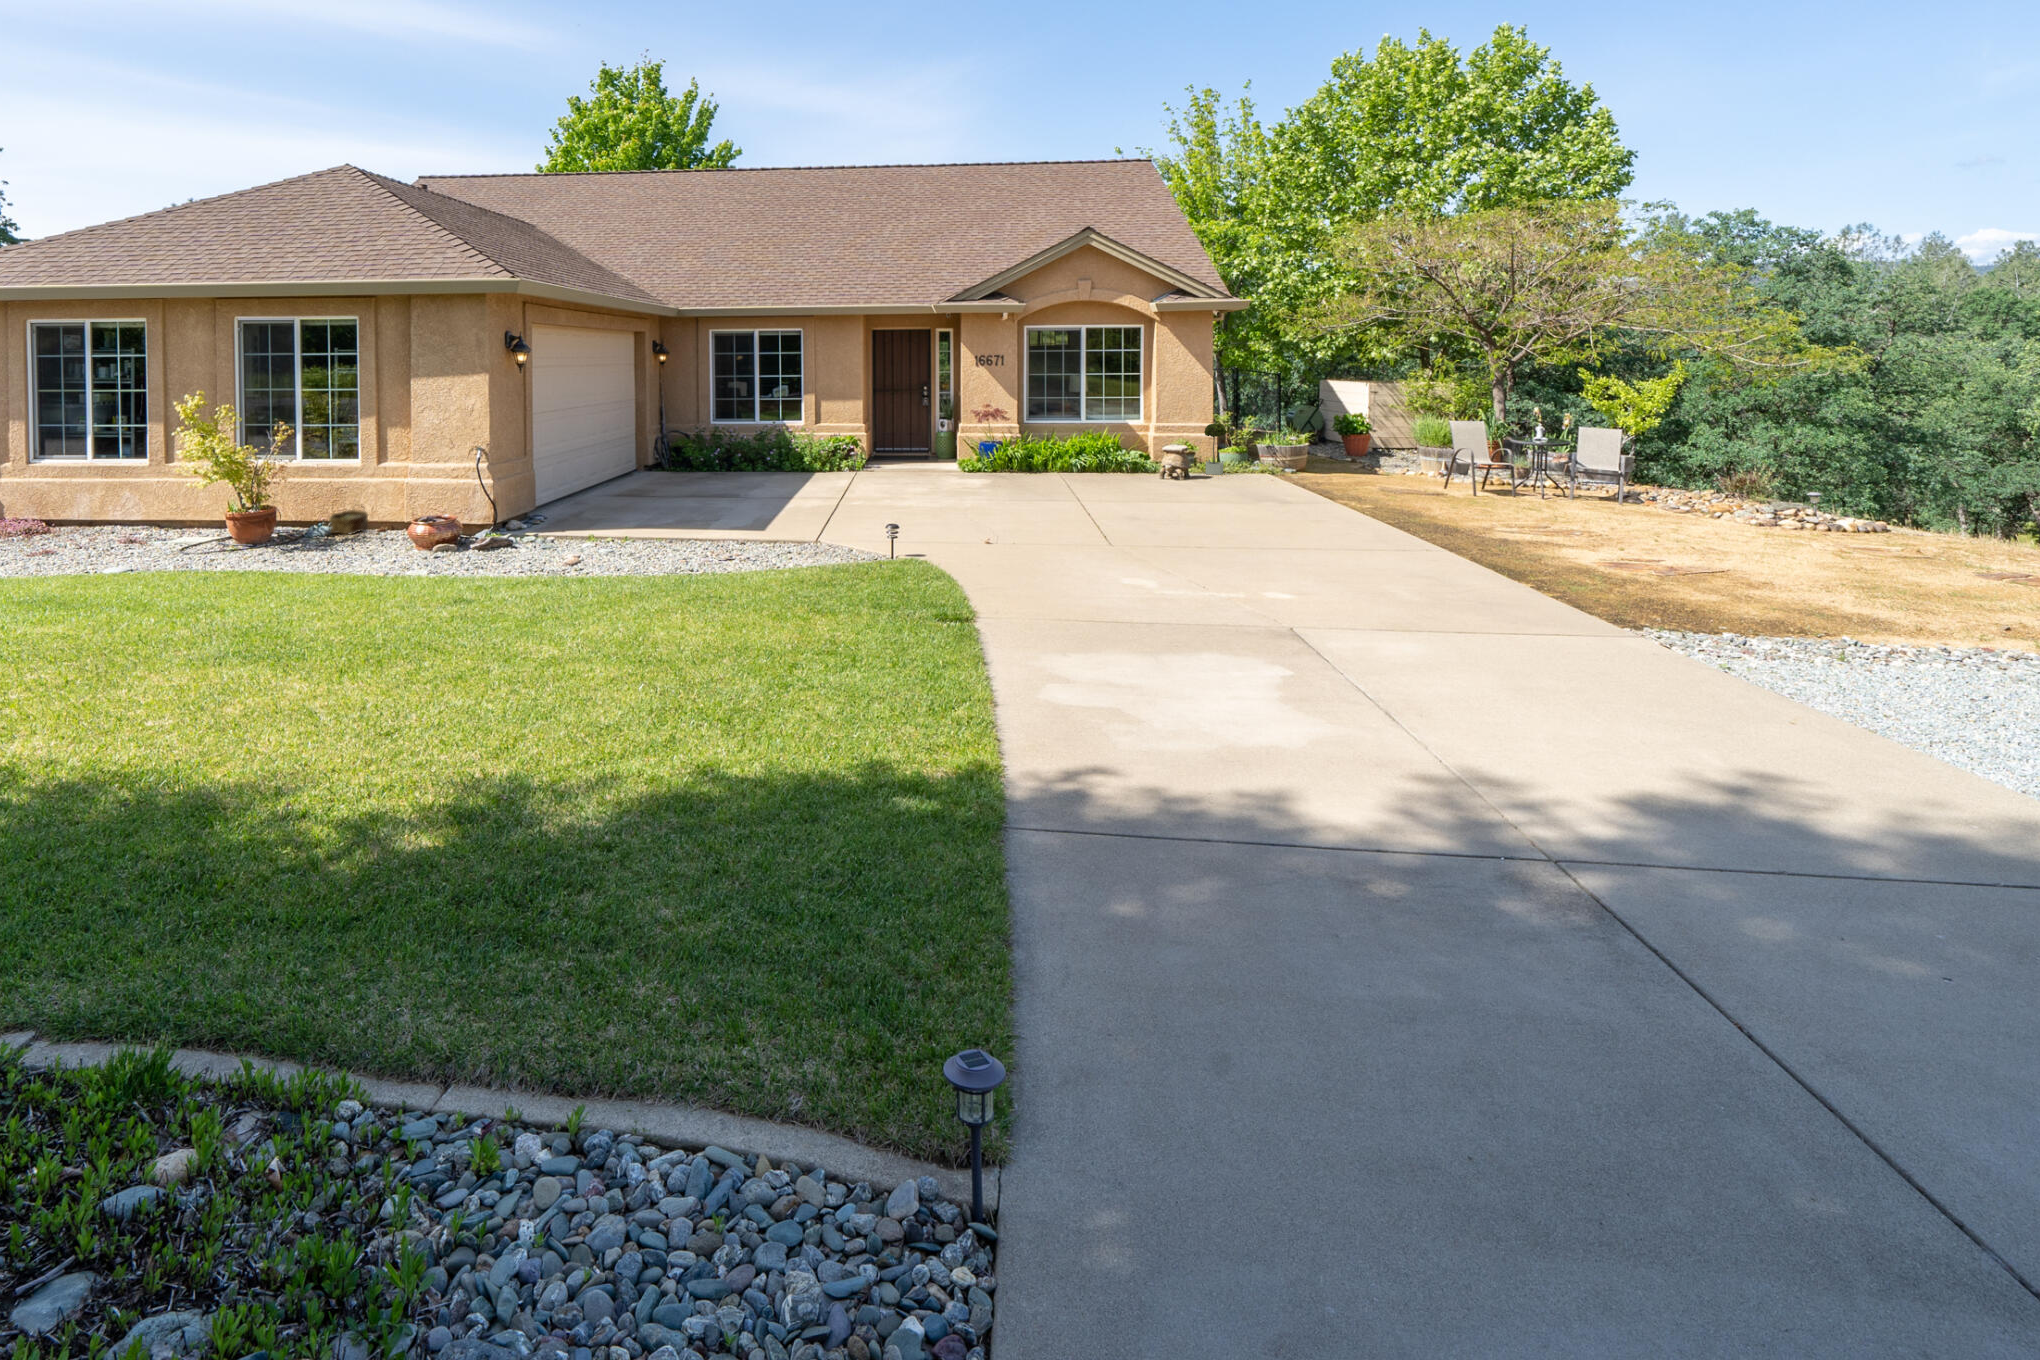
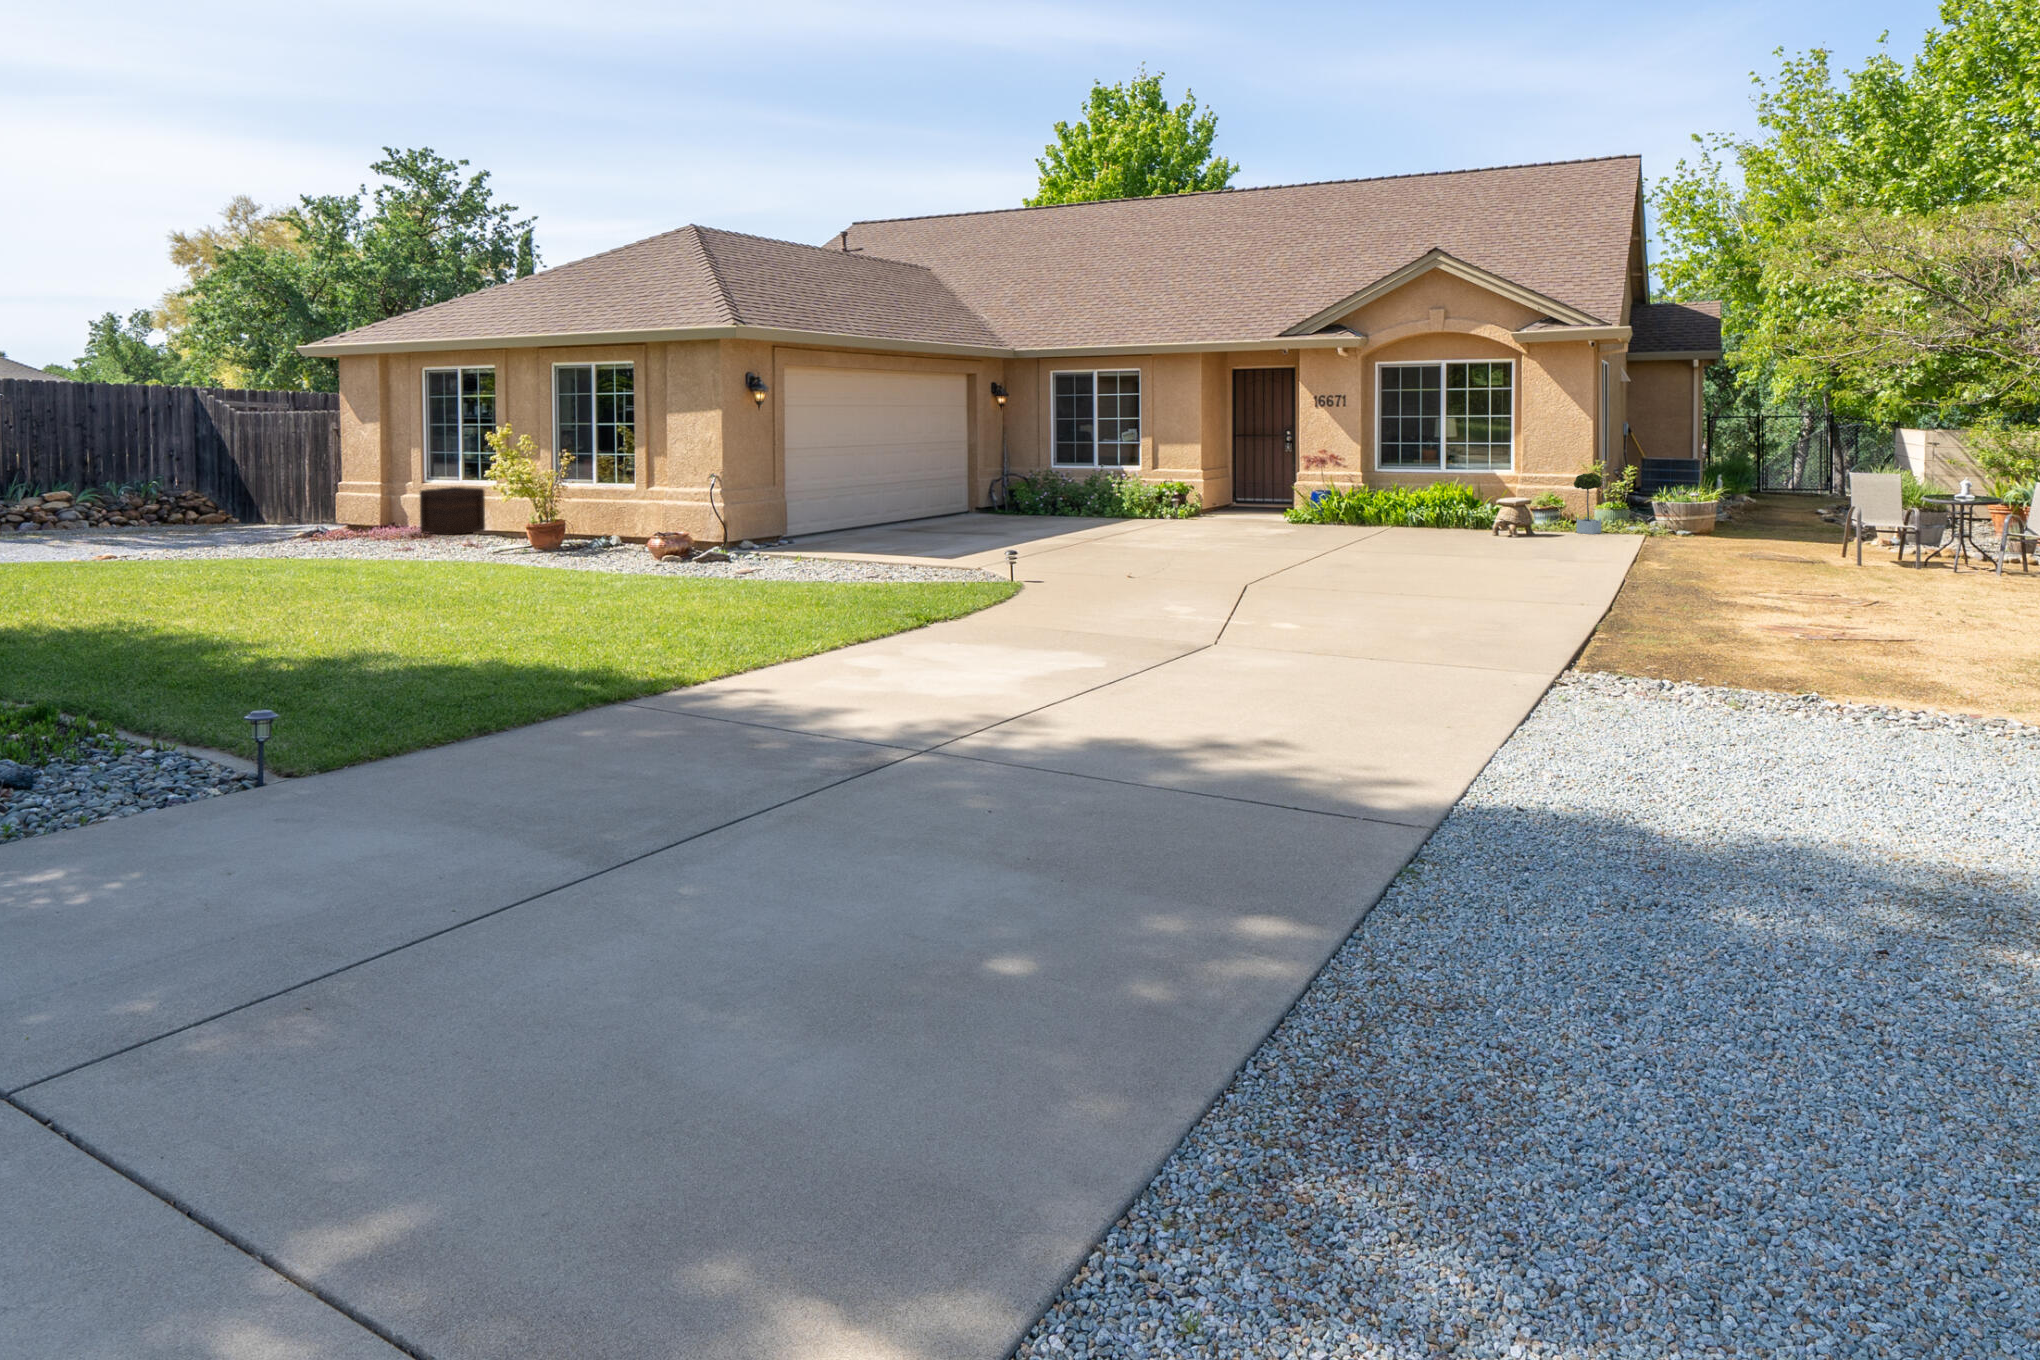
wooden crate: none [32,466,123,528] -> present [420,487,485,535]
woven basket: present [329,506,368,534] -> none [602,522,635,547]

